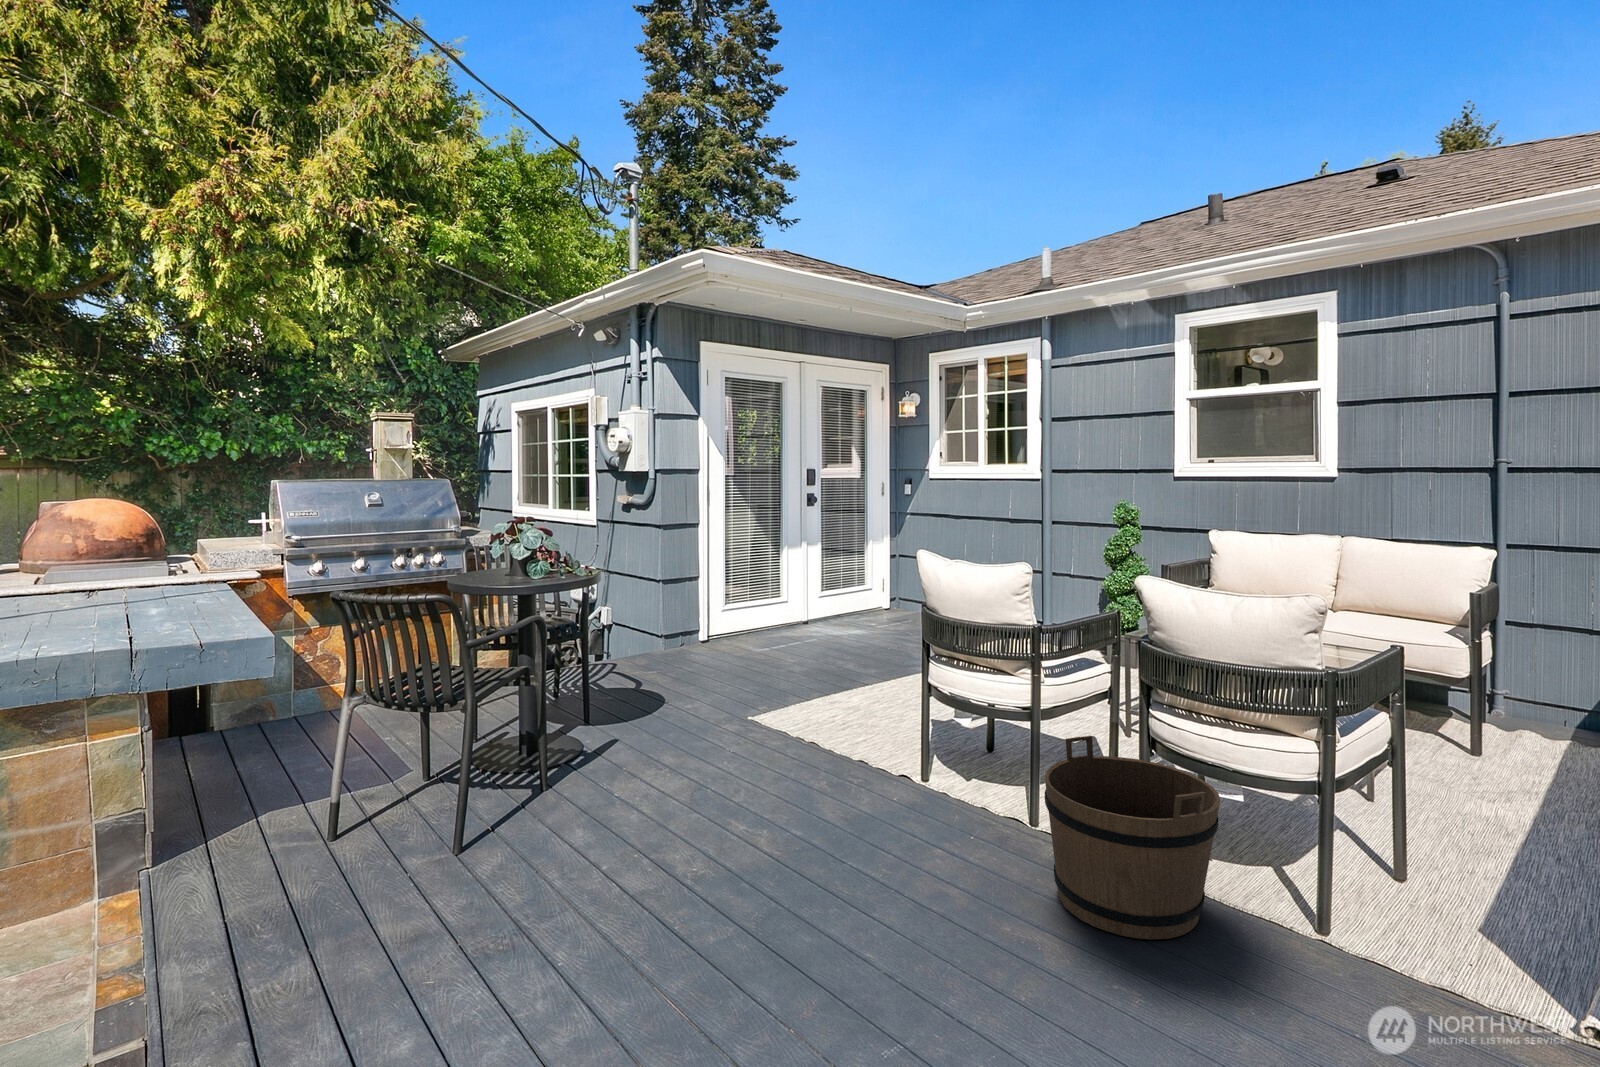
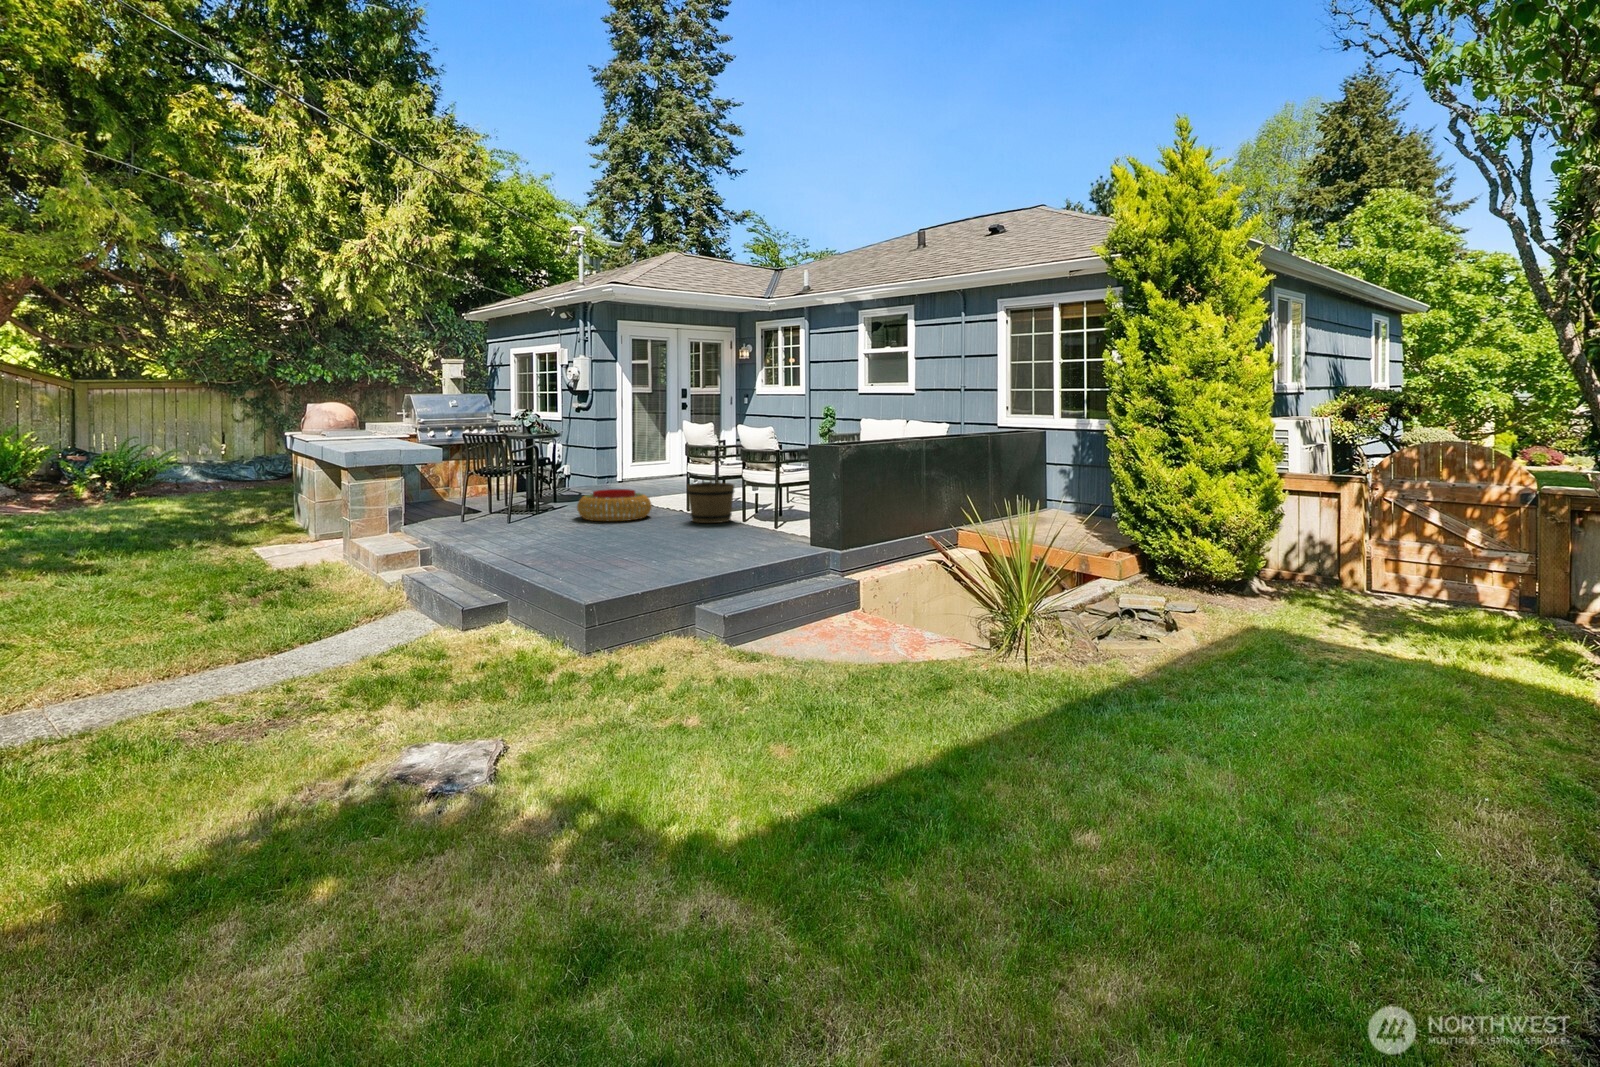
pouf: none [671,762,902,920] -> present [577,489,652,521]

